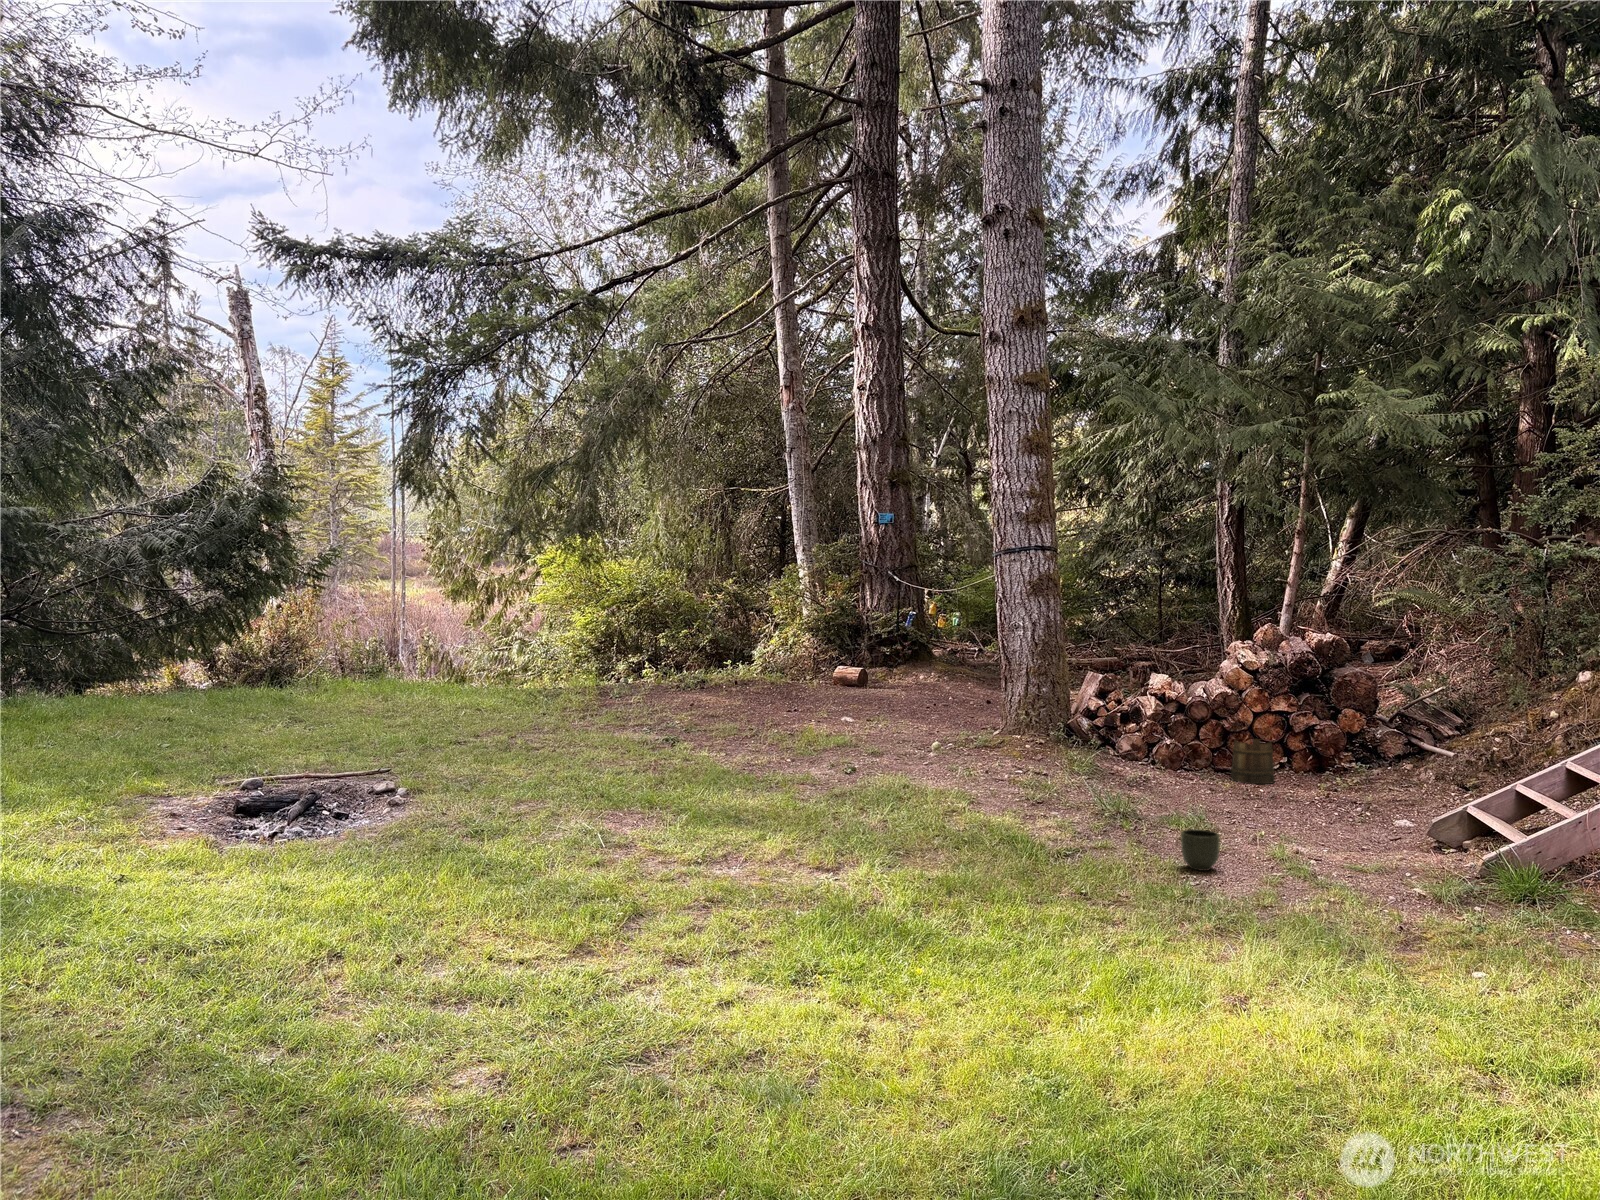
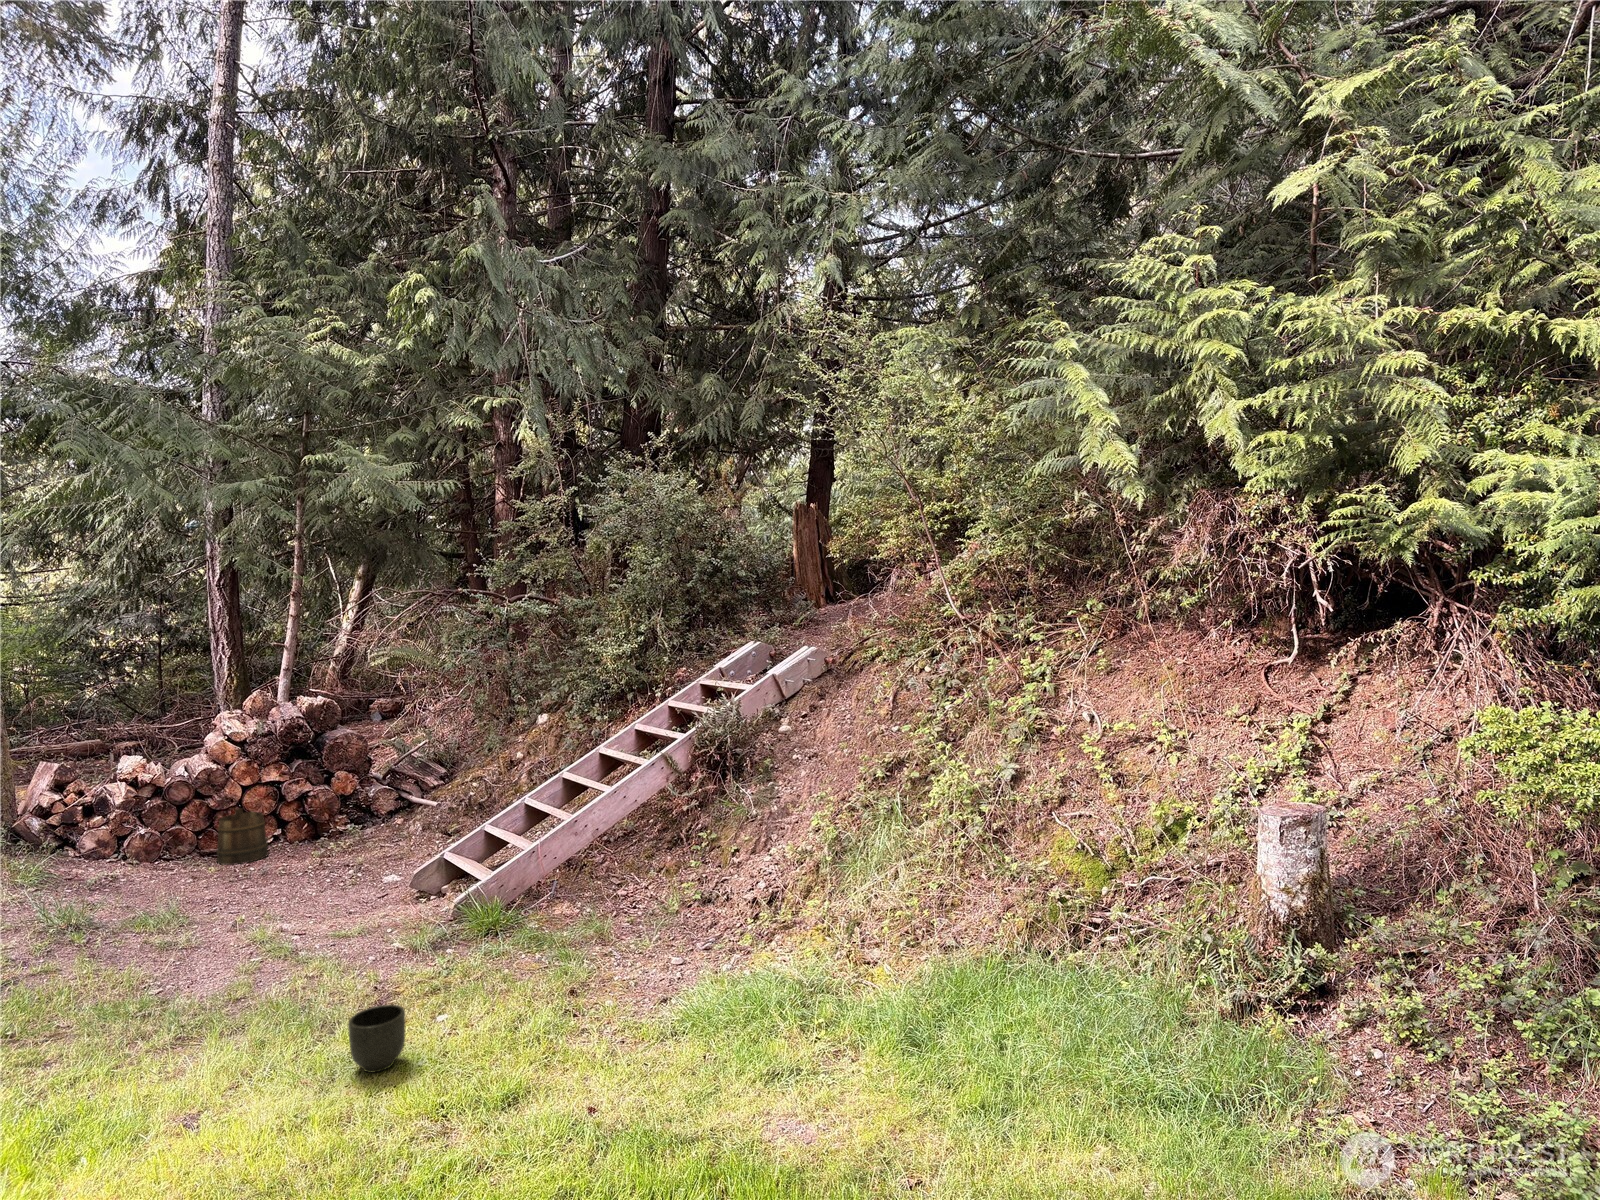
planter: present [1181,829,1220,871] -> present [348,1004,406,1073]

